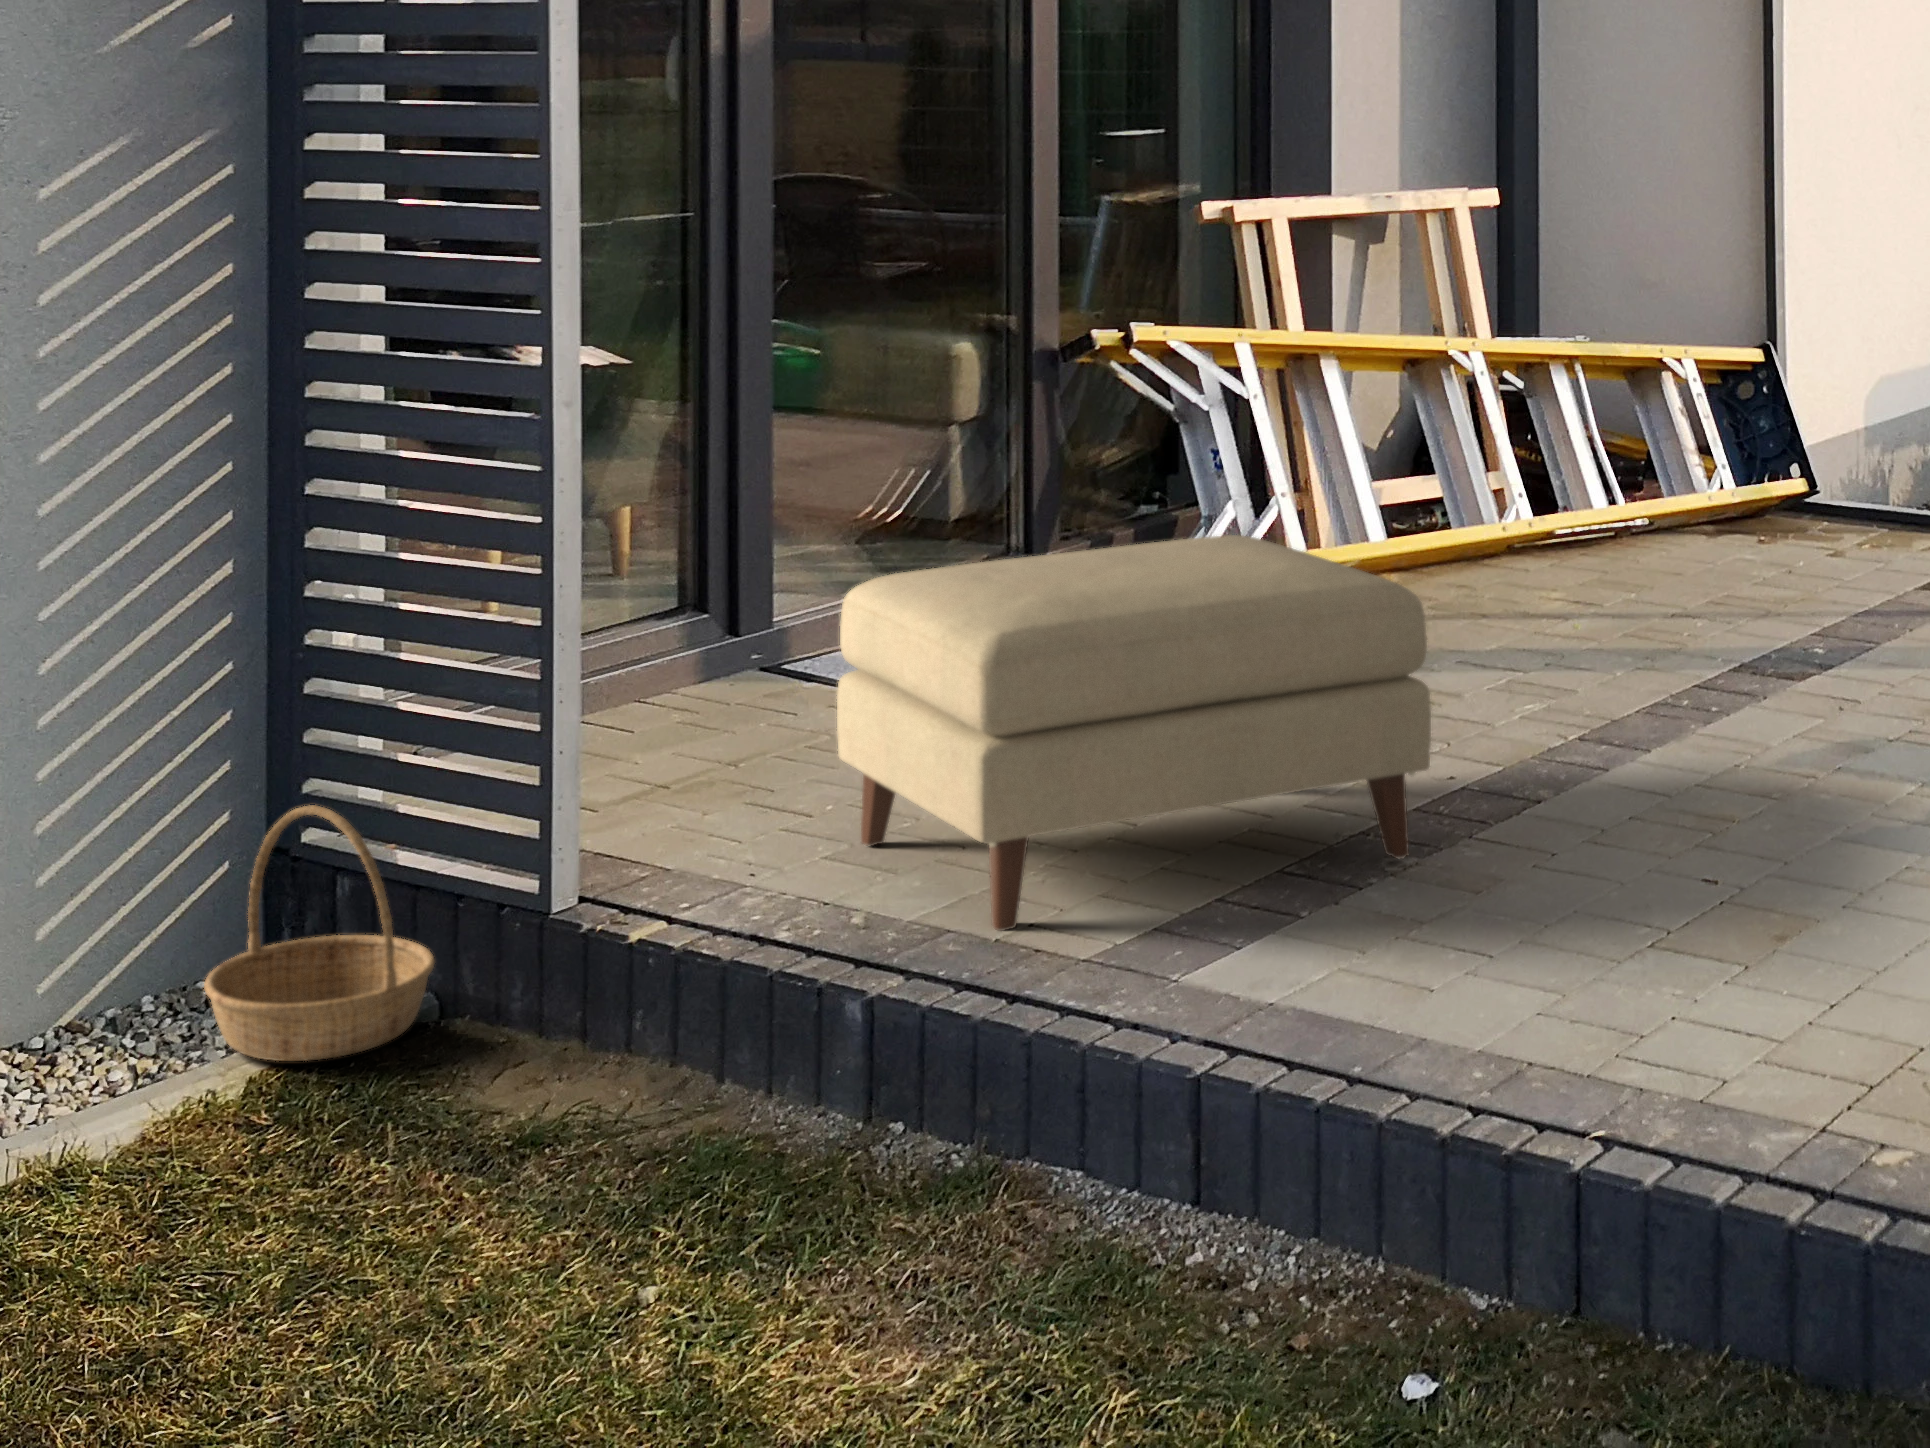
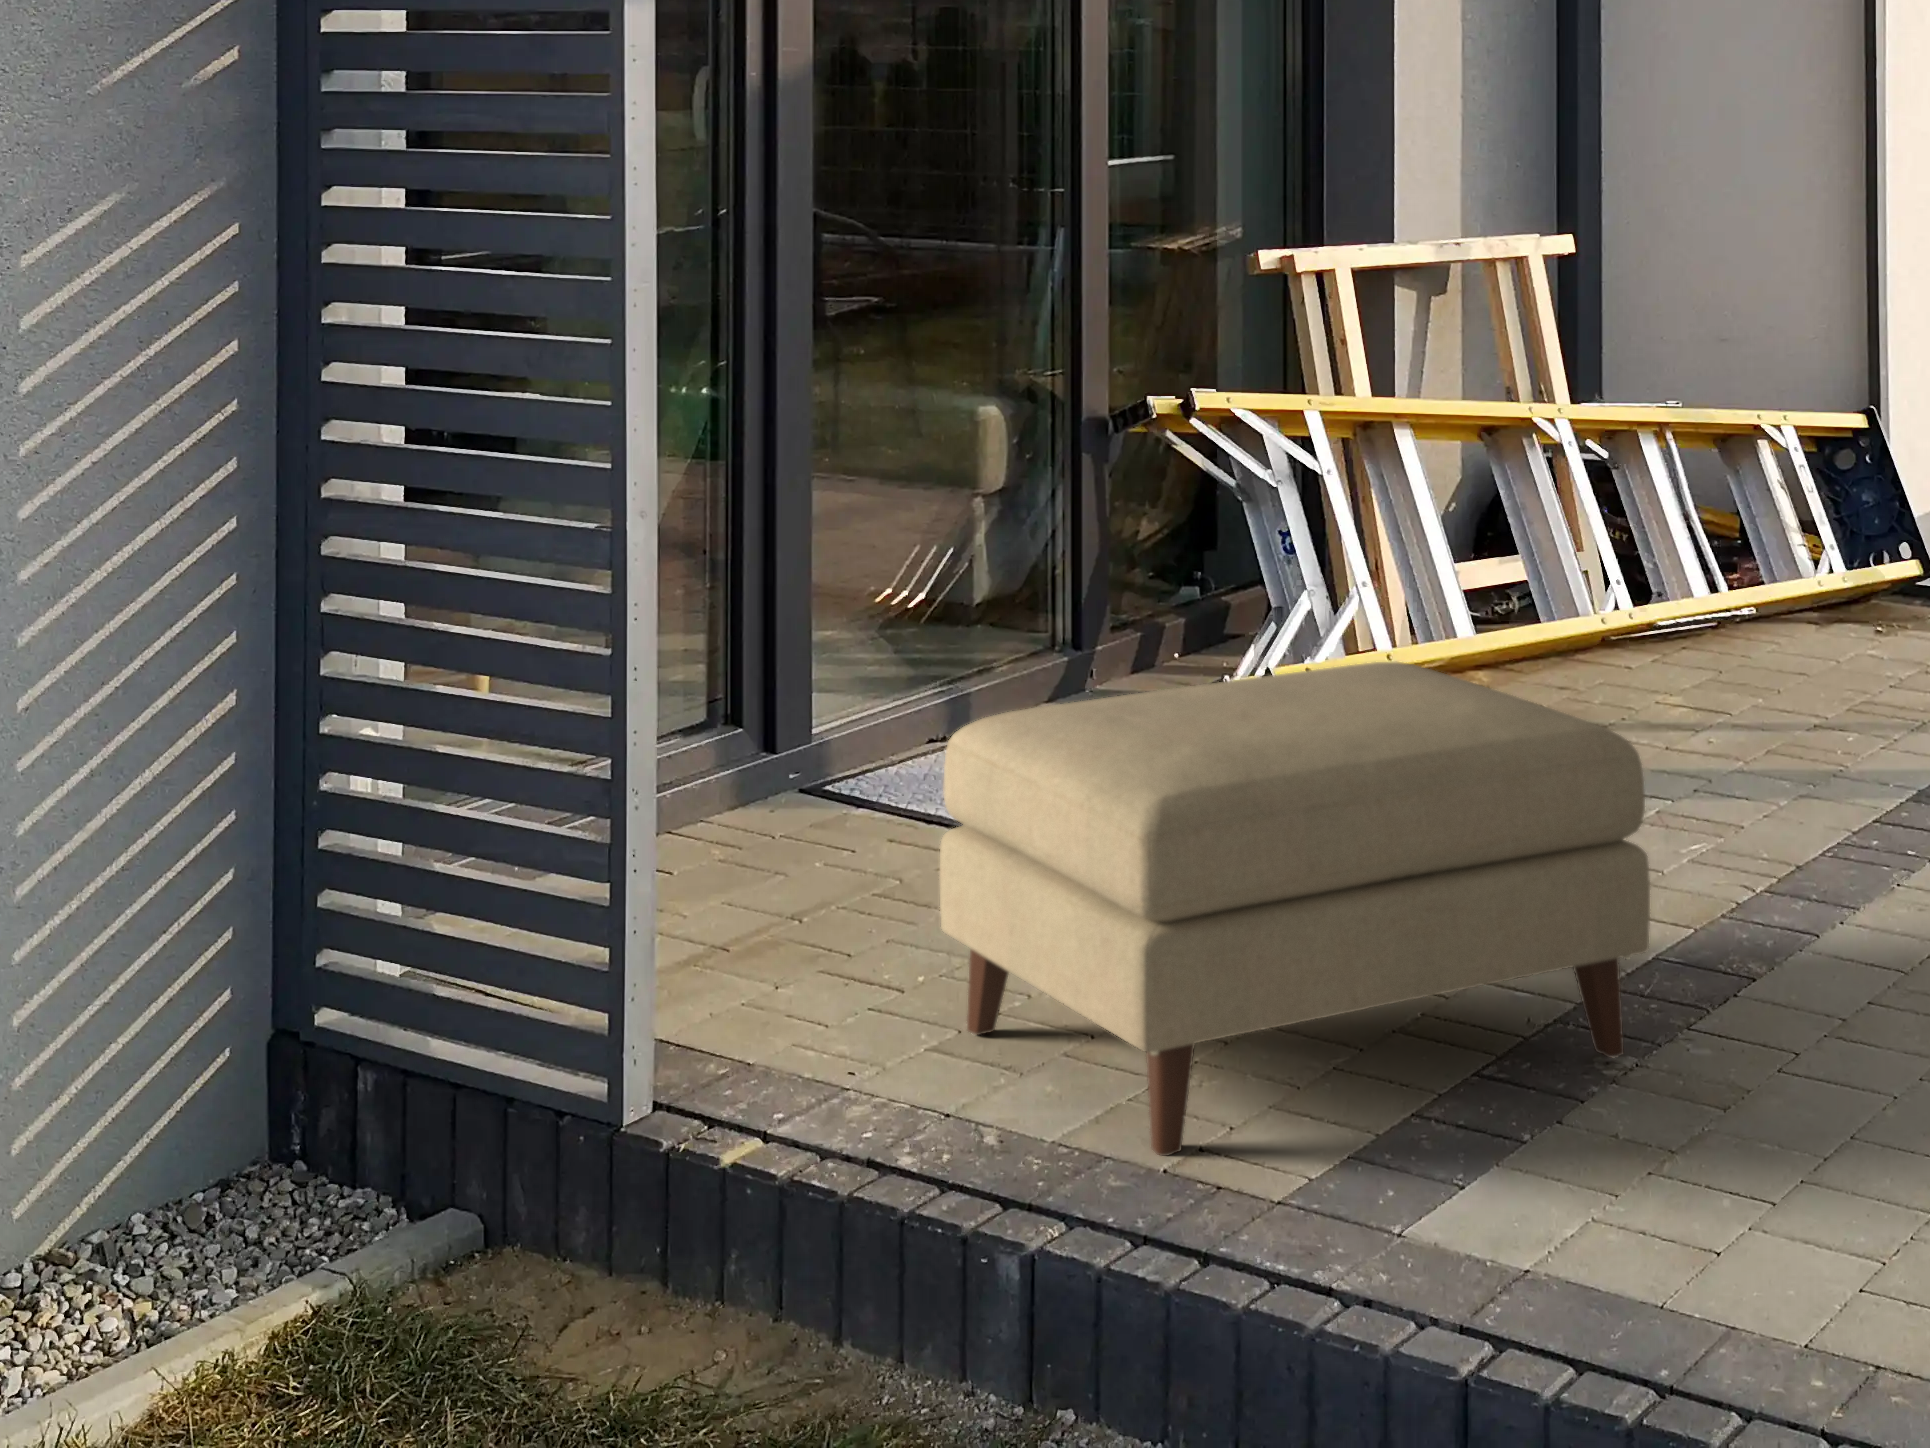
basket: present [204,805,434,1061] -> none [211,995,480,1308]

